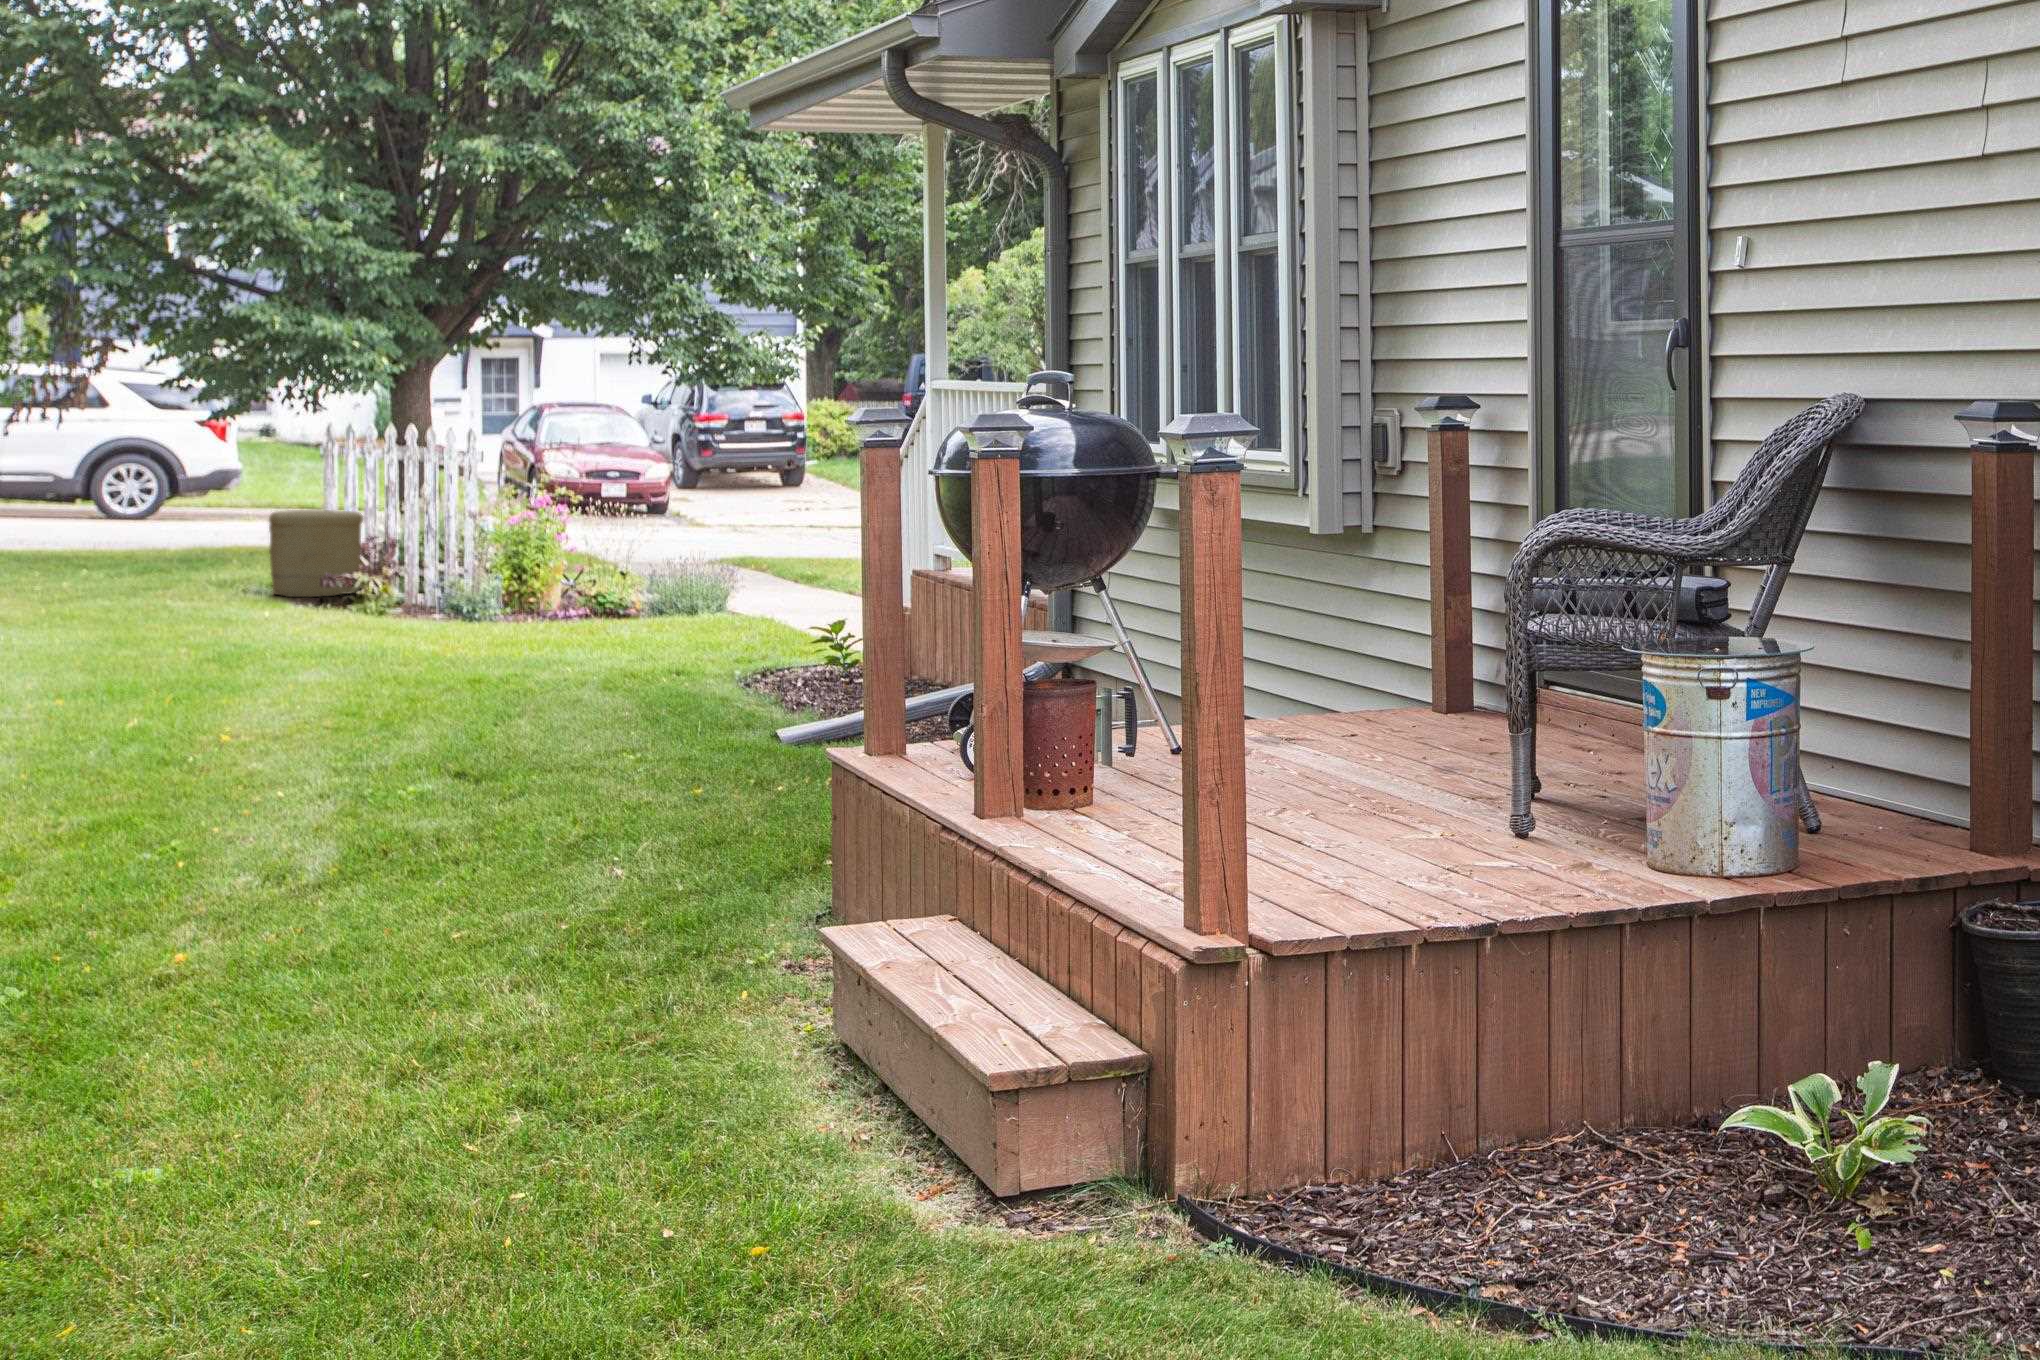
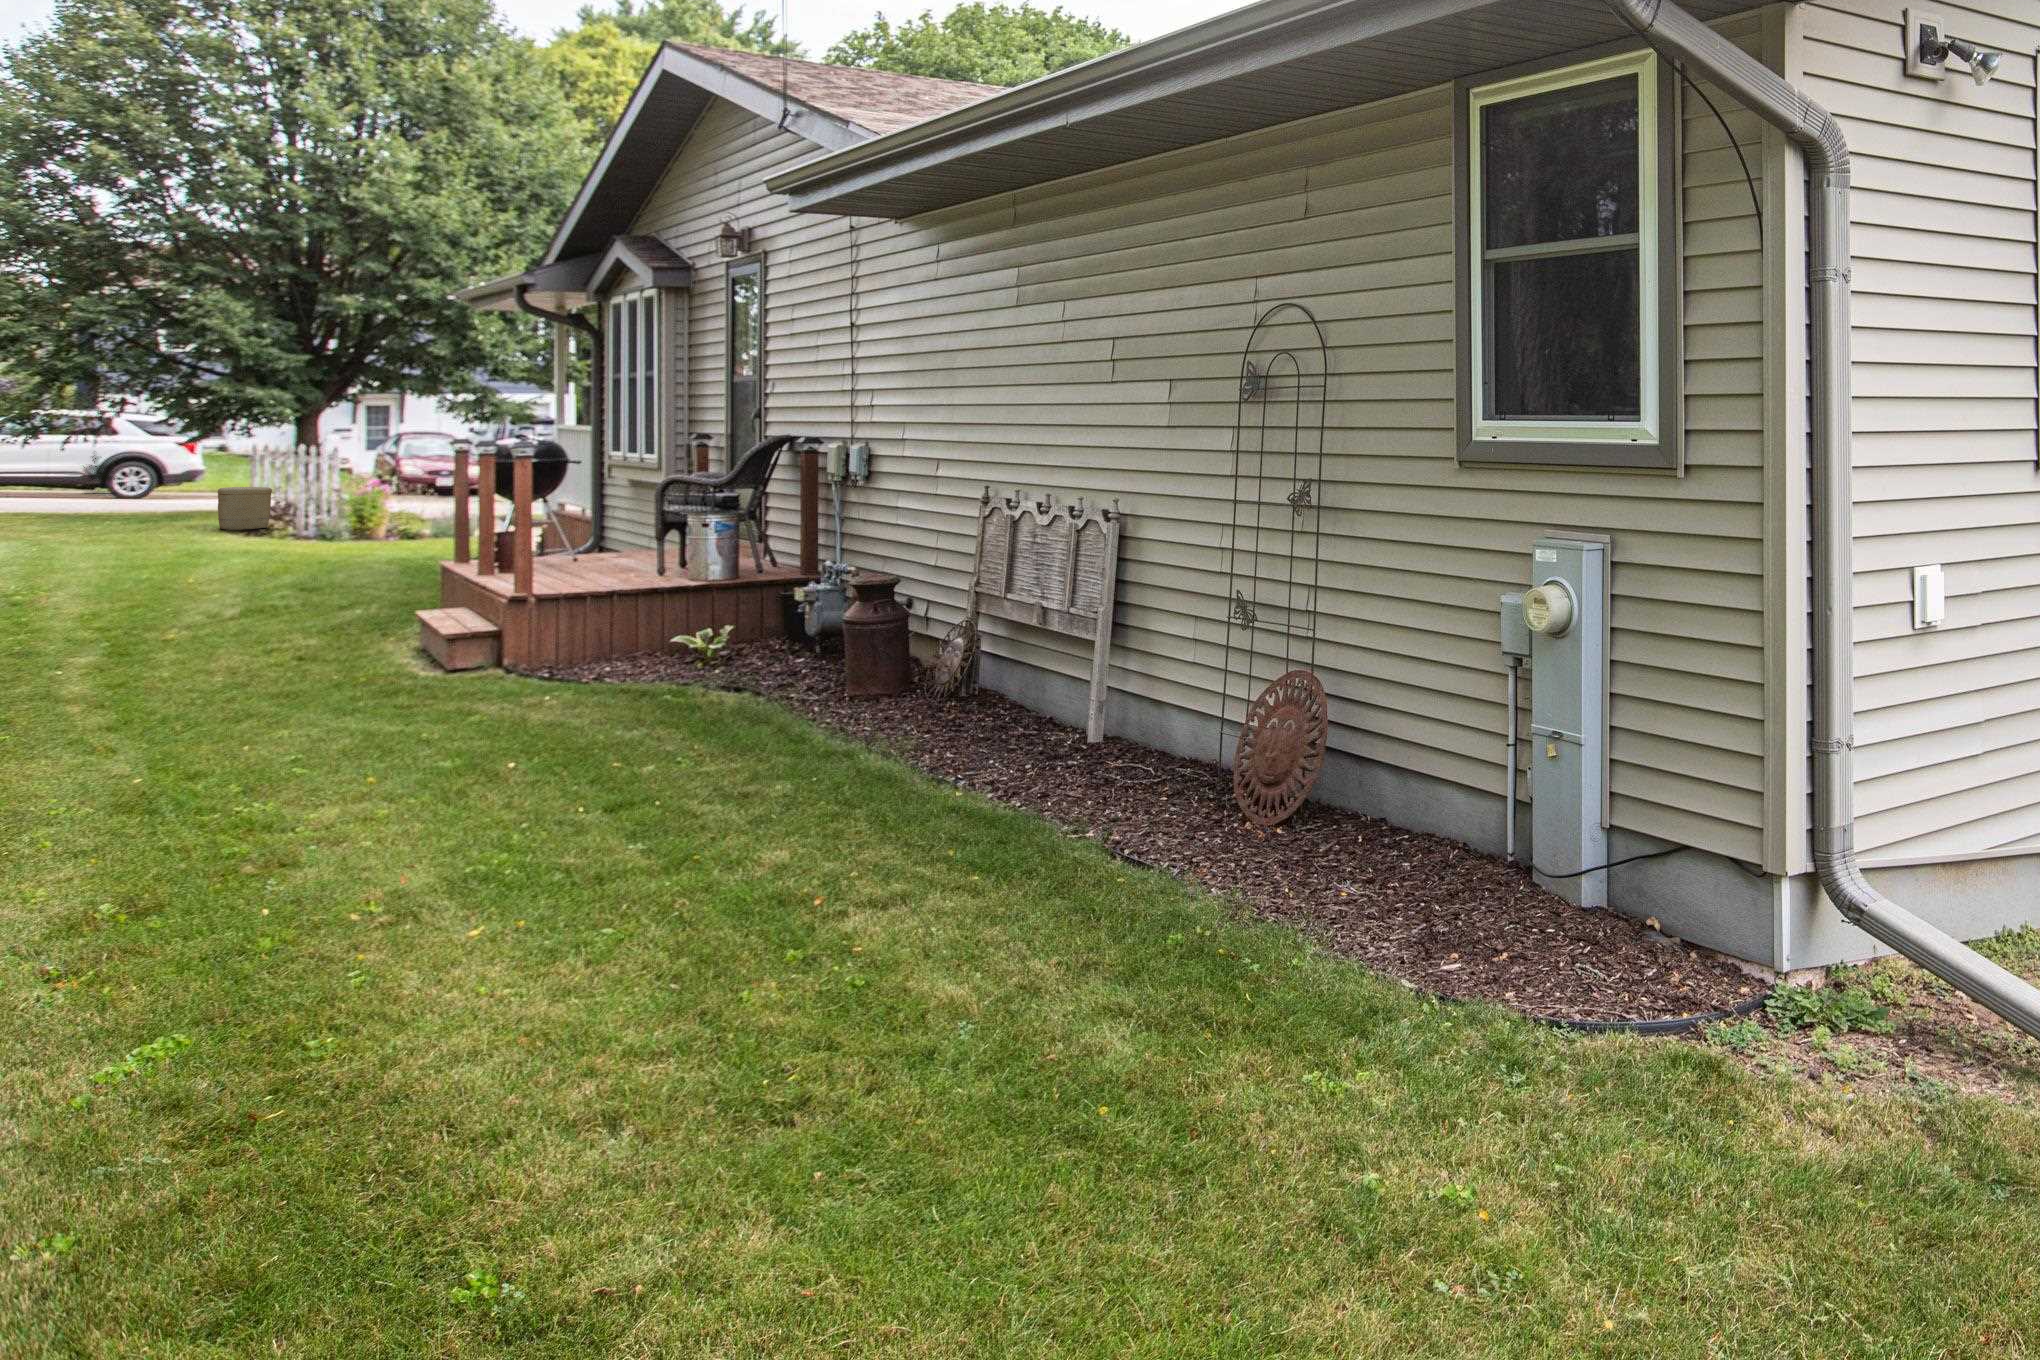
potted tree: none [51,434,108,512] -> present [83,455,115,494]

